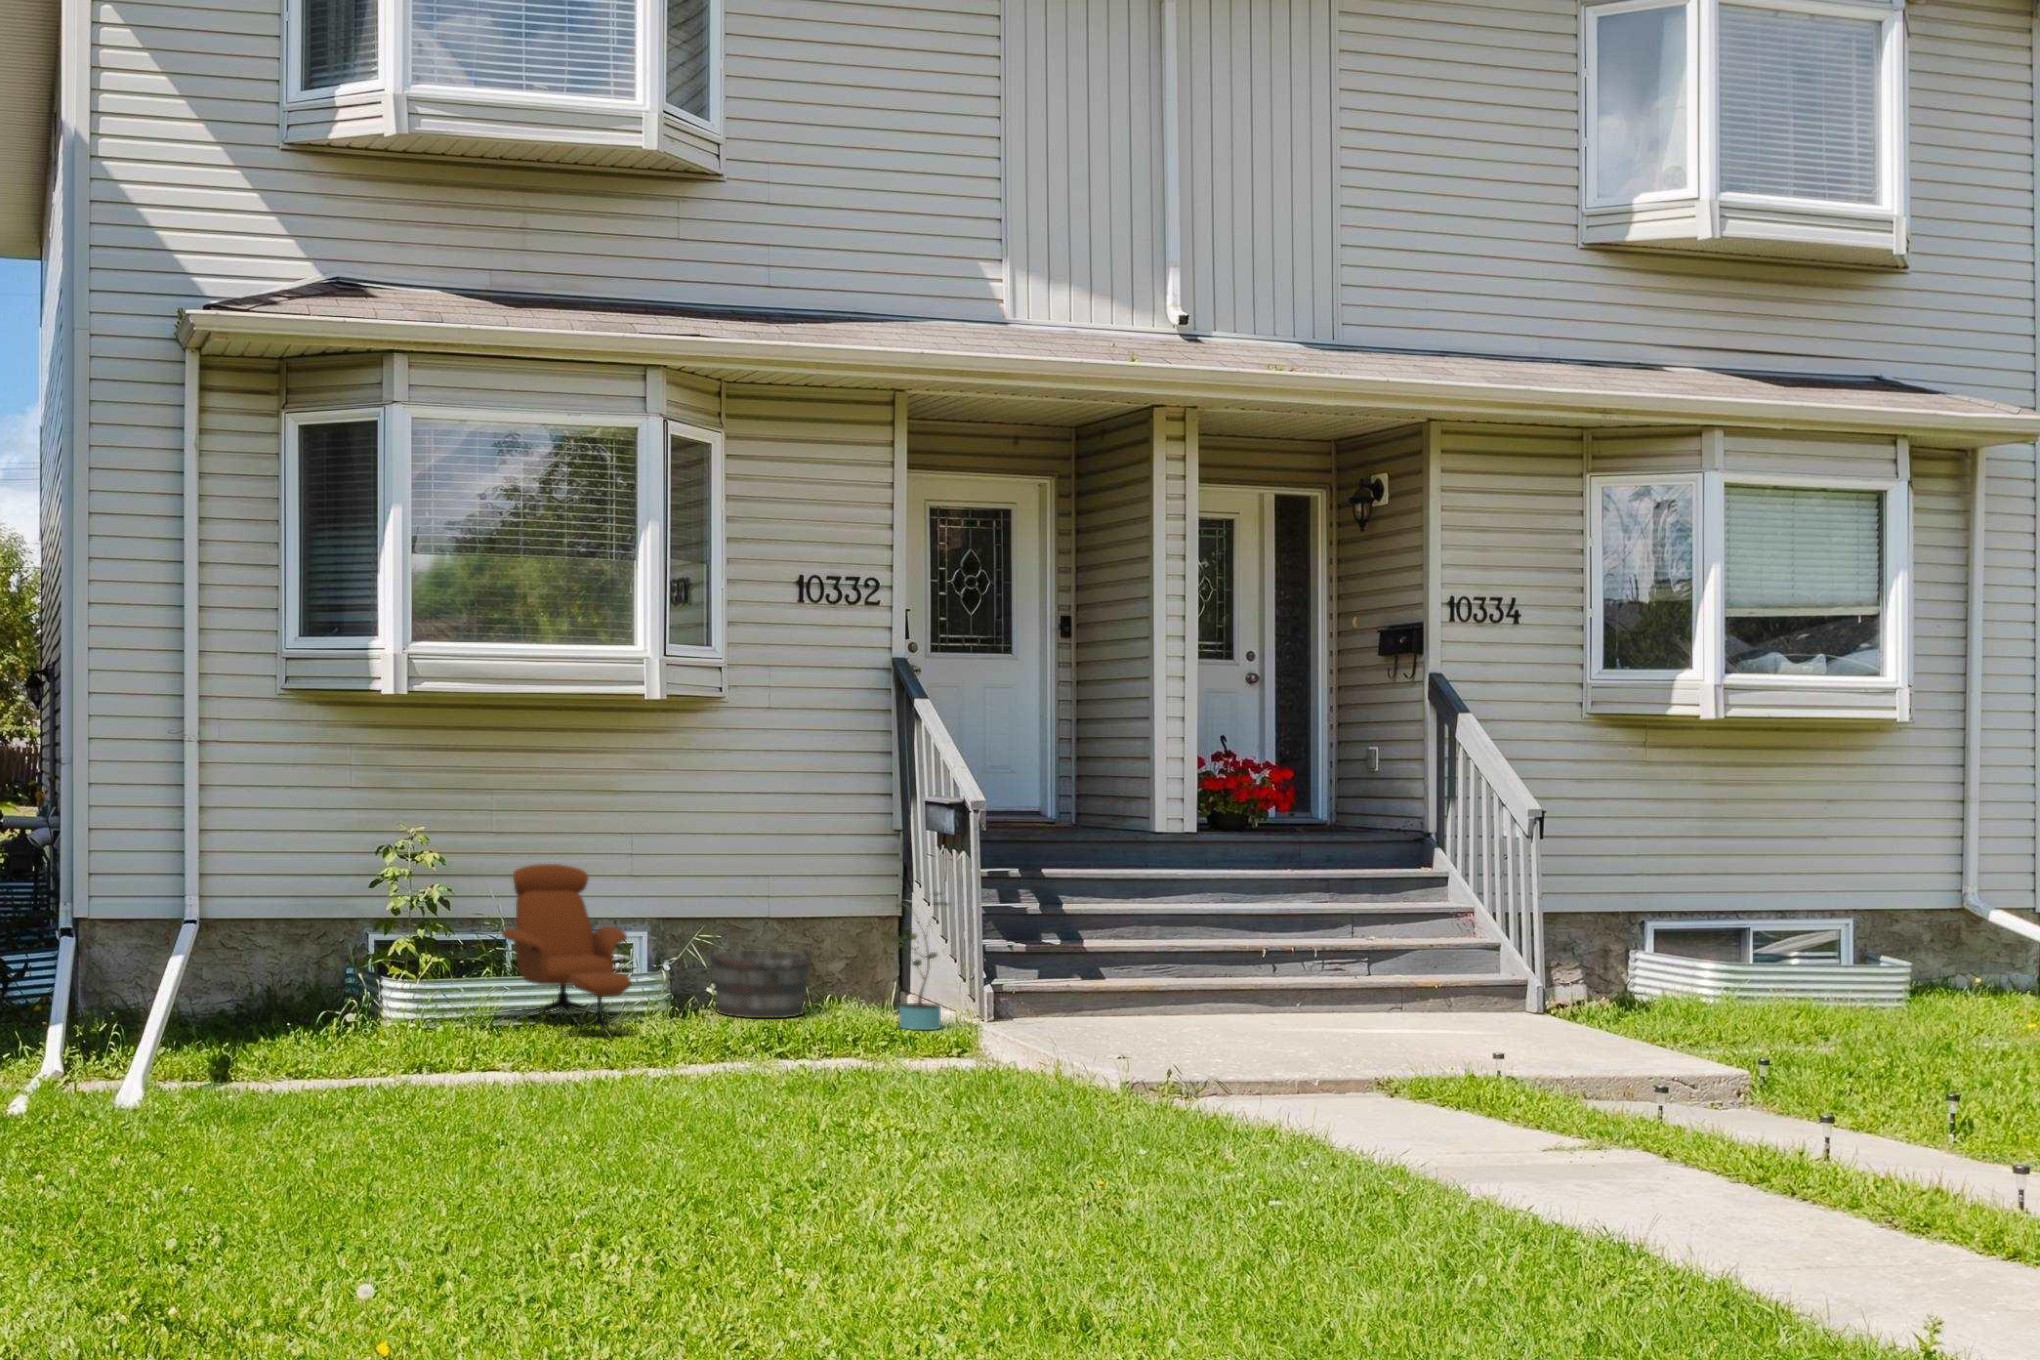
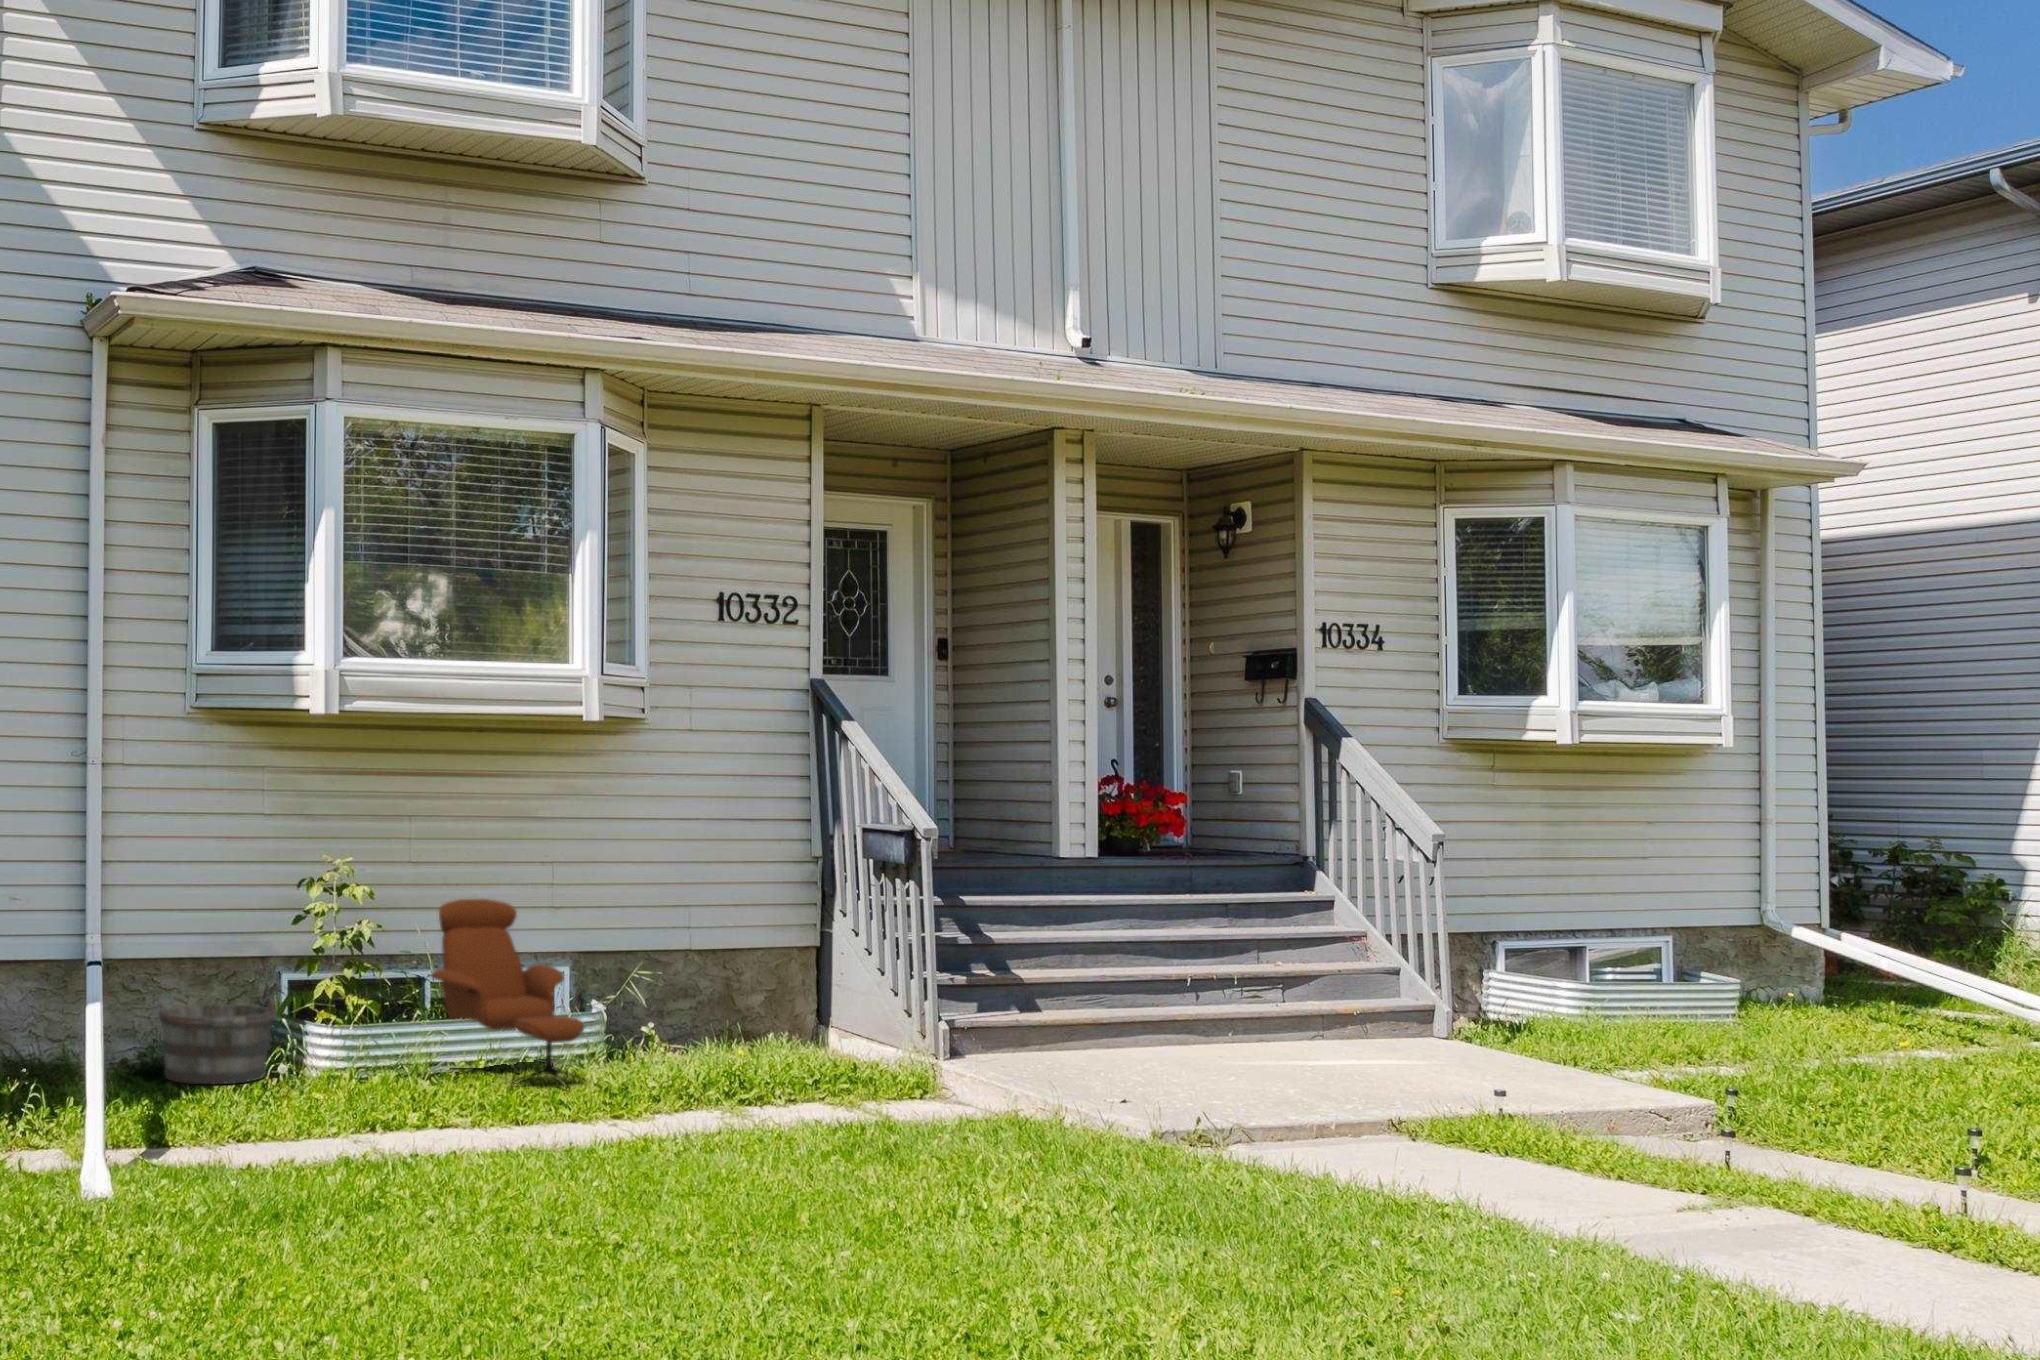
potted plant: present [892,894,948,1030] -> none [836,924,902,1070]
bucket: present [710,947,813,1018] -> present [159,1000,276,1084]

